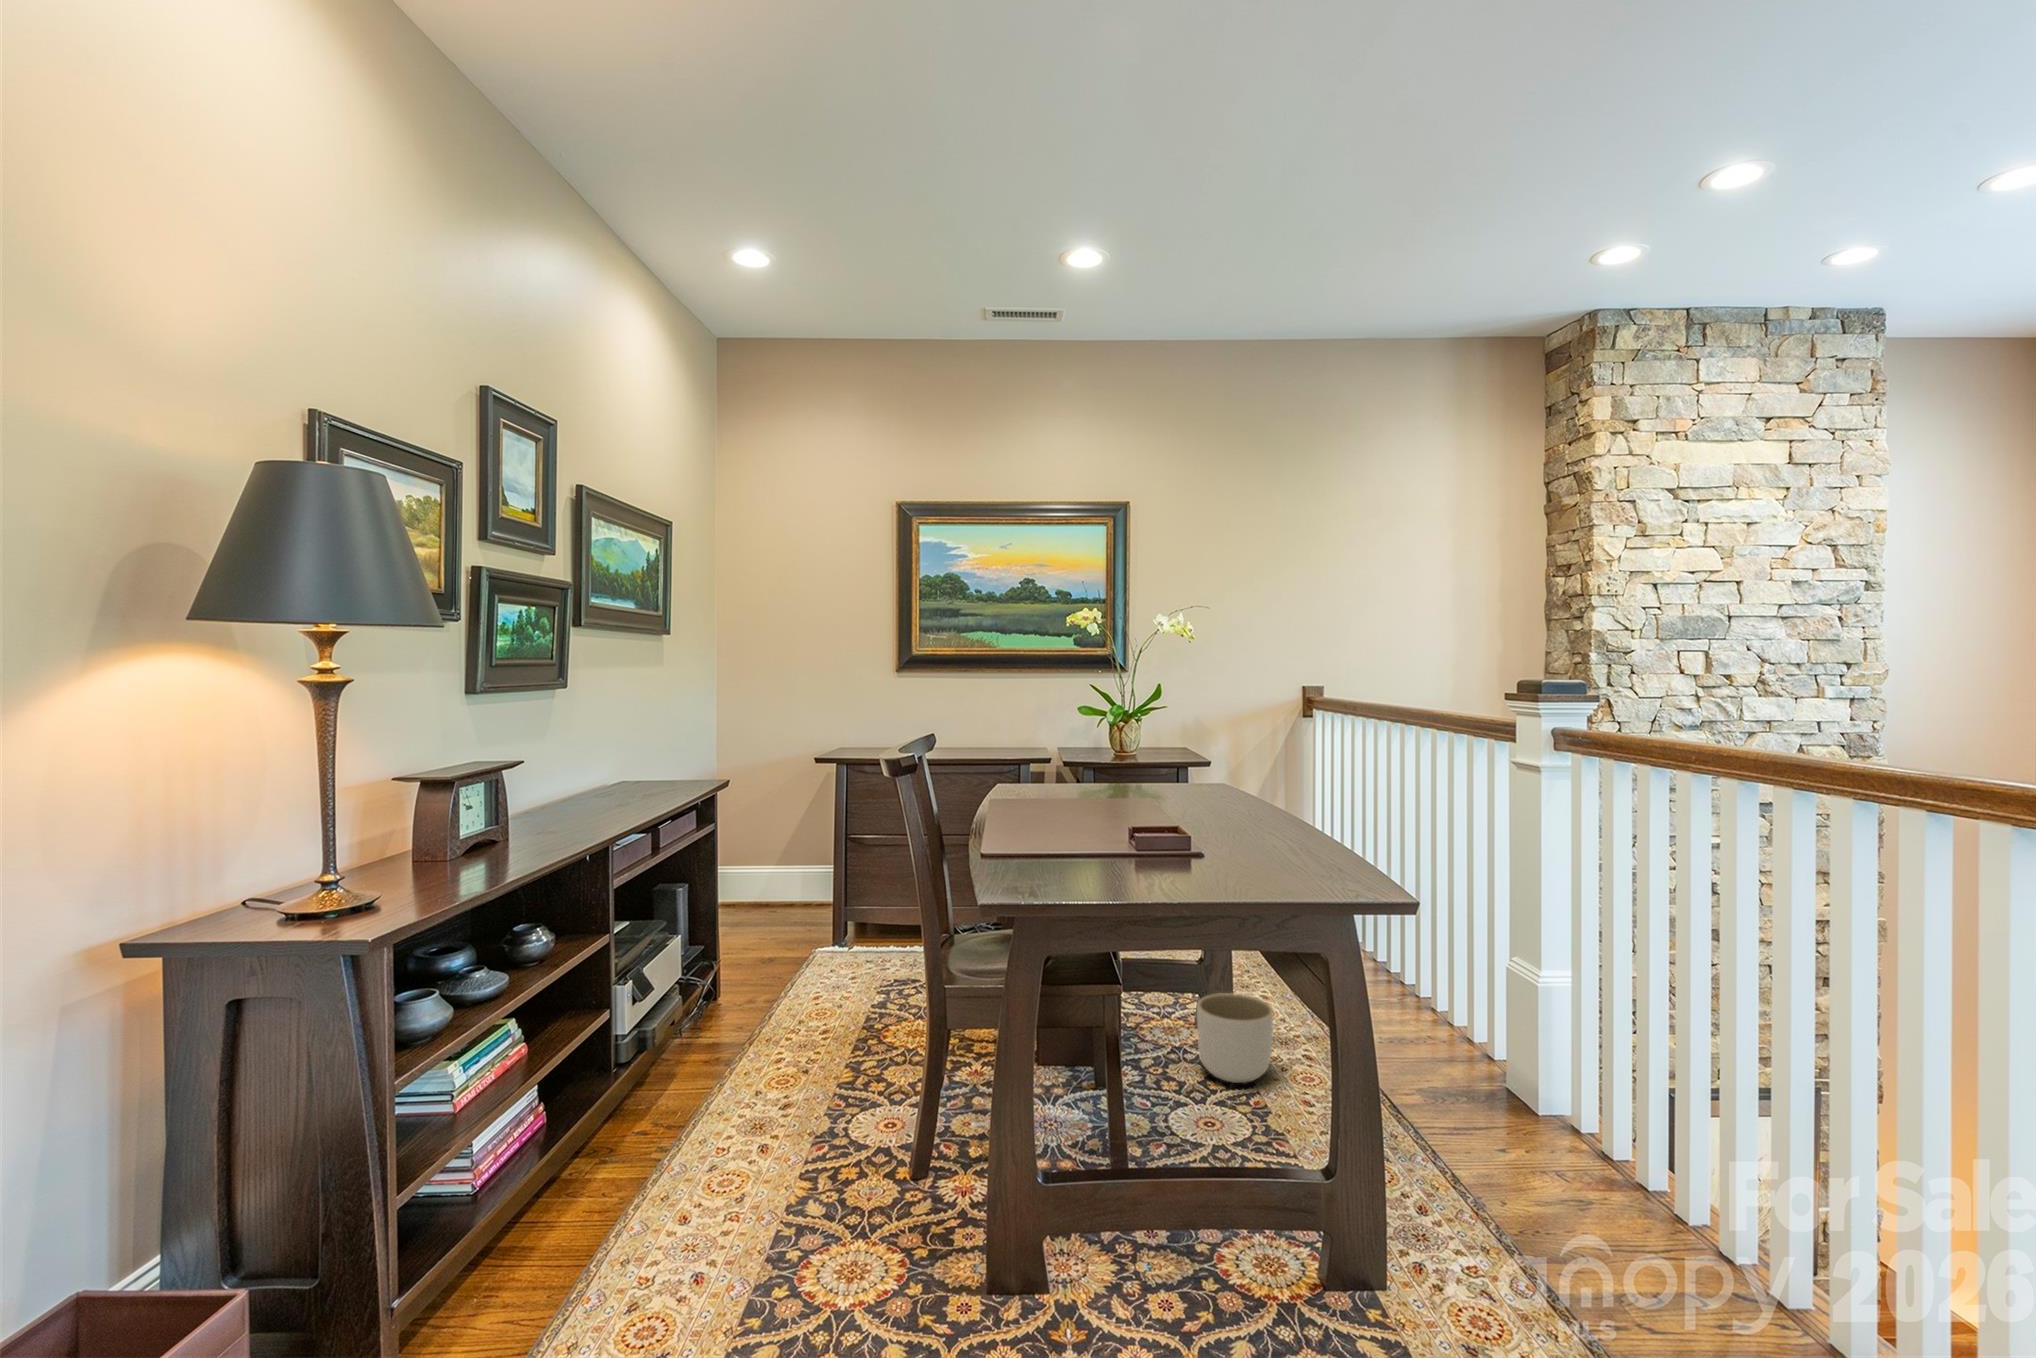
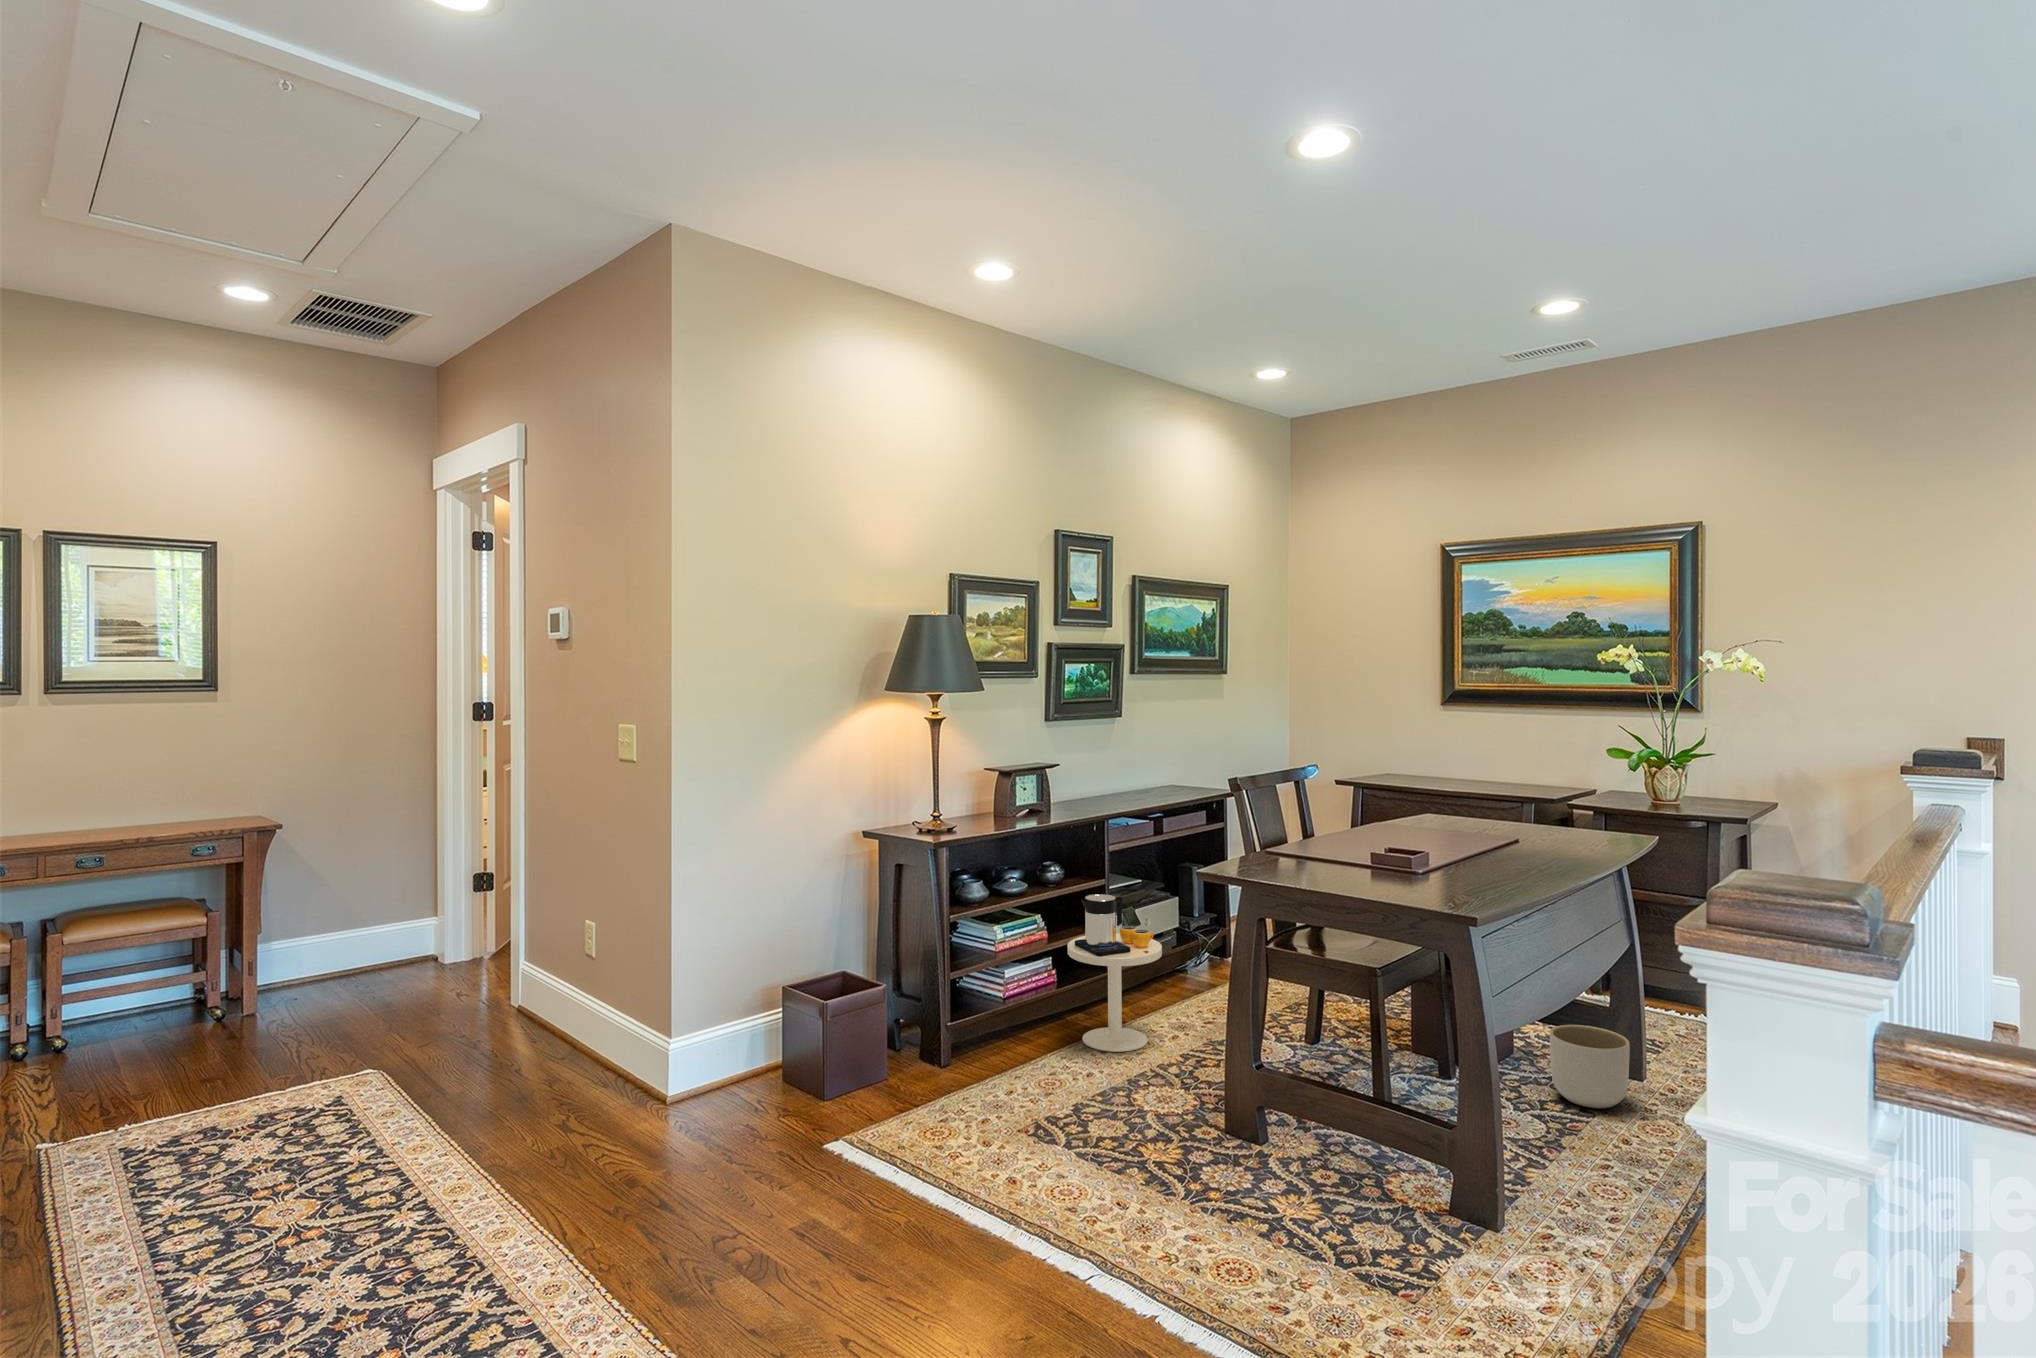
side table: none [598,960,758,1220] -> present [1067,894,1162,1052]

